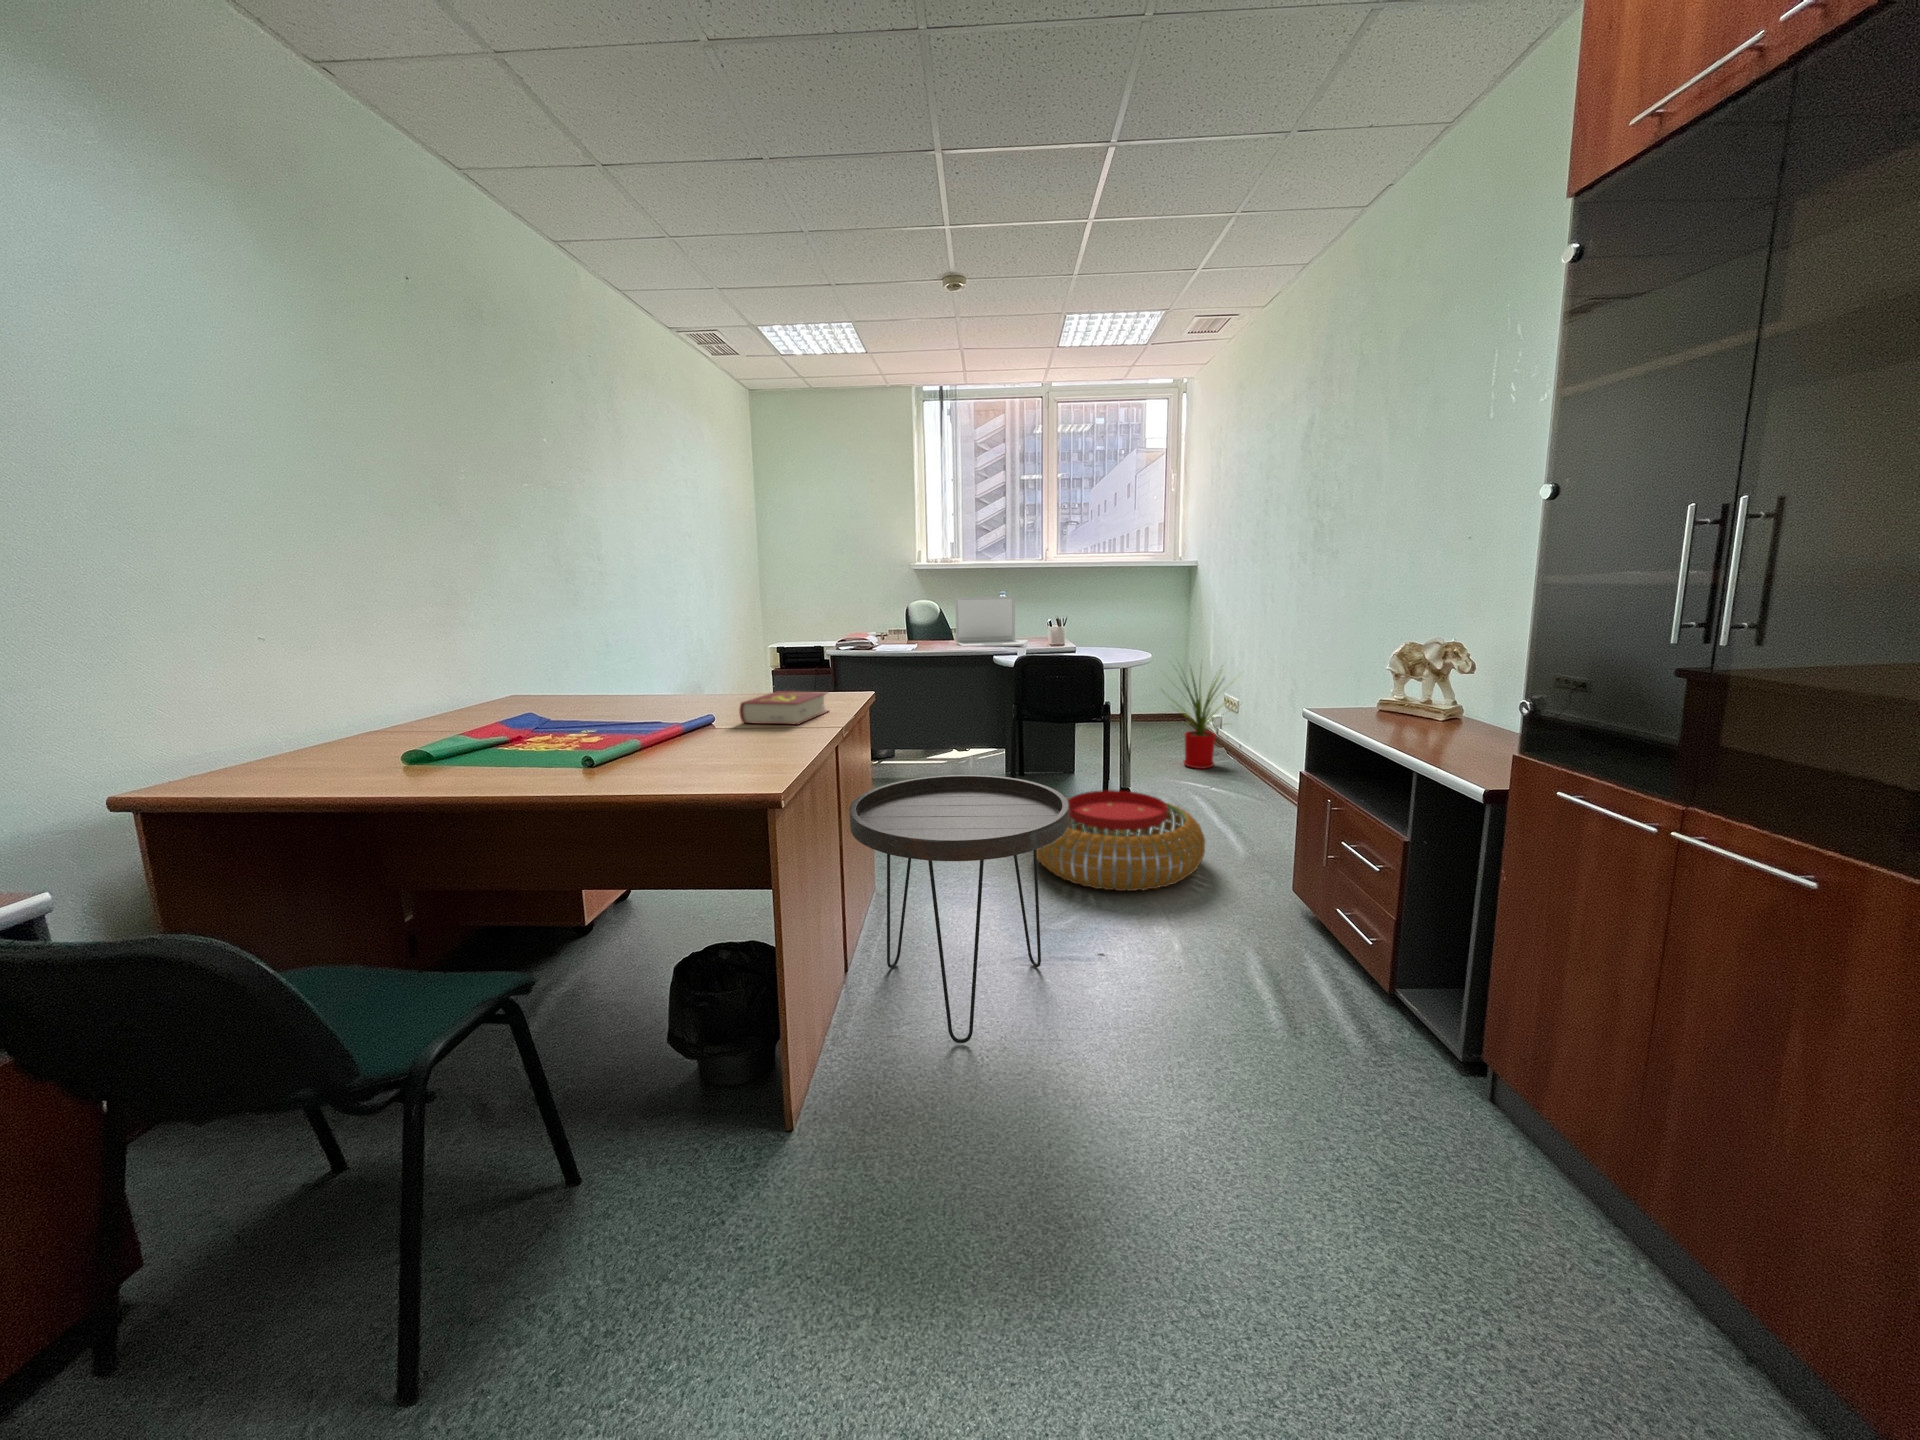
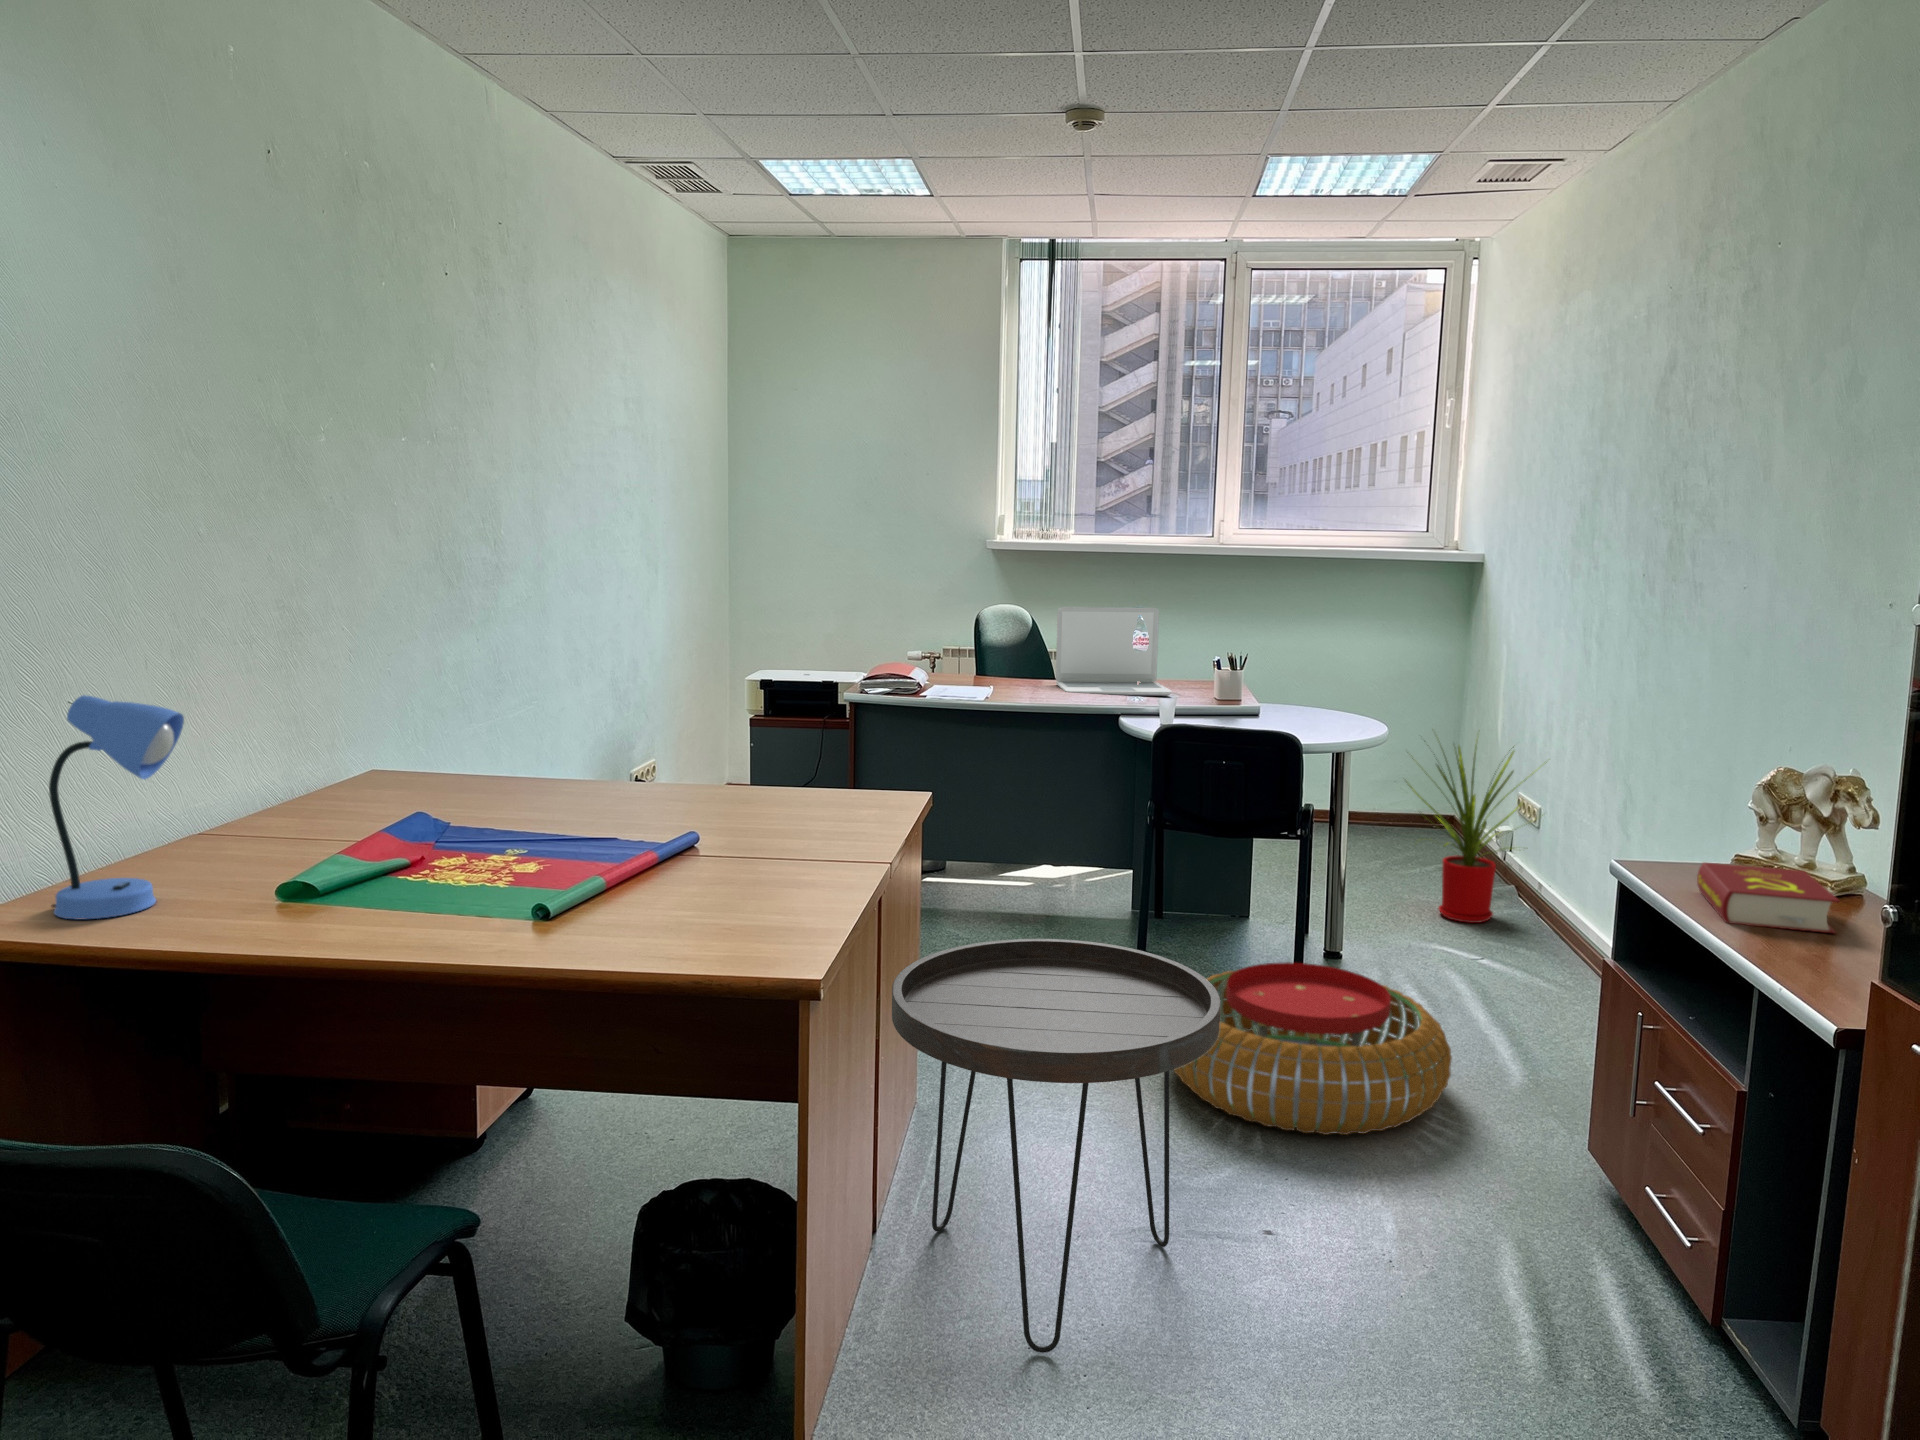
desk lamp: none [203,619,312,786] -> present [49,695,184,919]
book: present [739,691,828,725] -> present [1697,863,1839,934]

